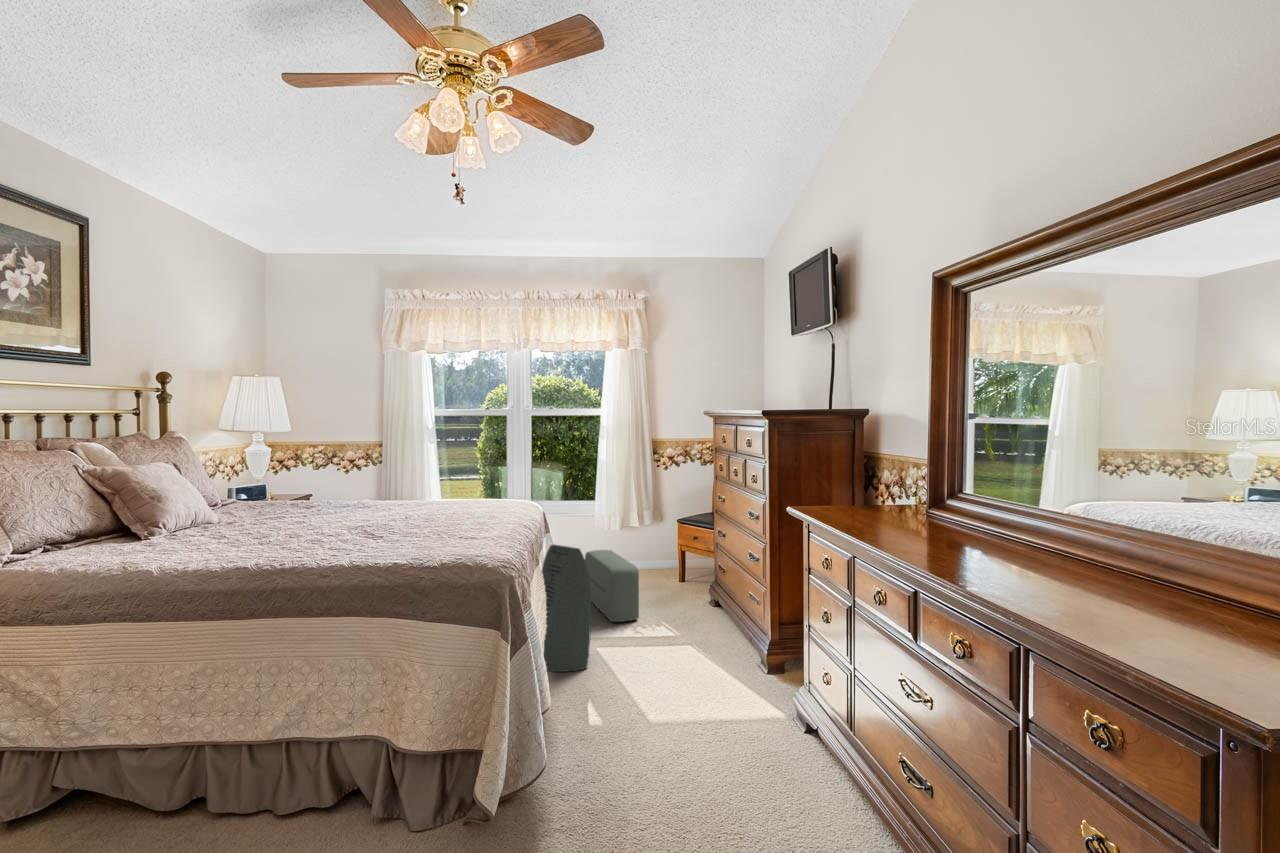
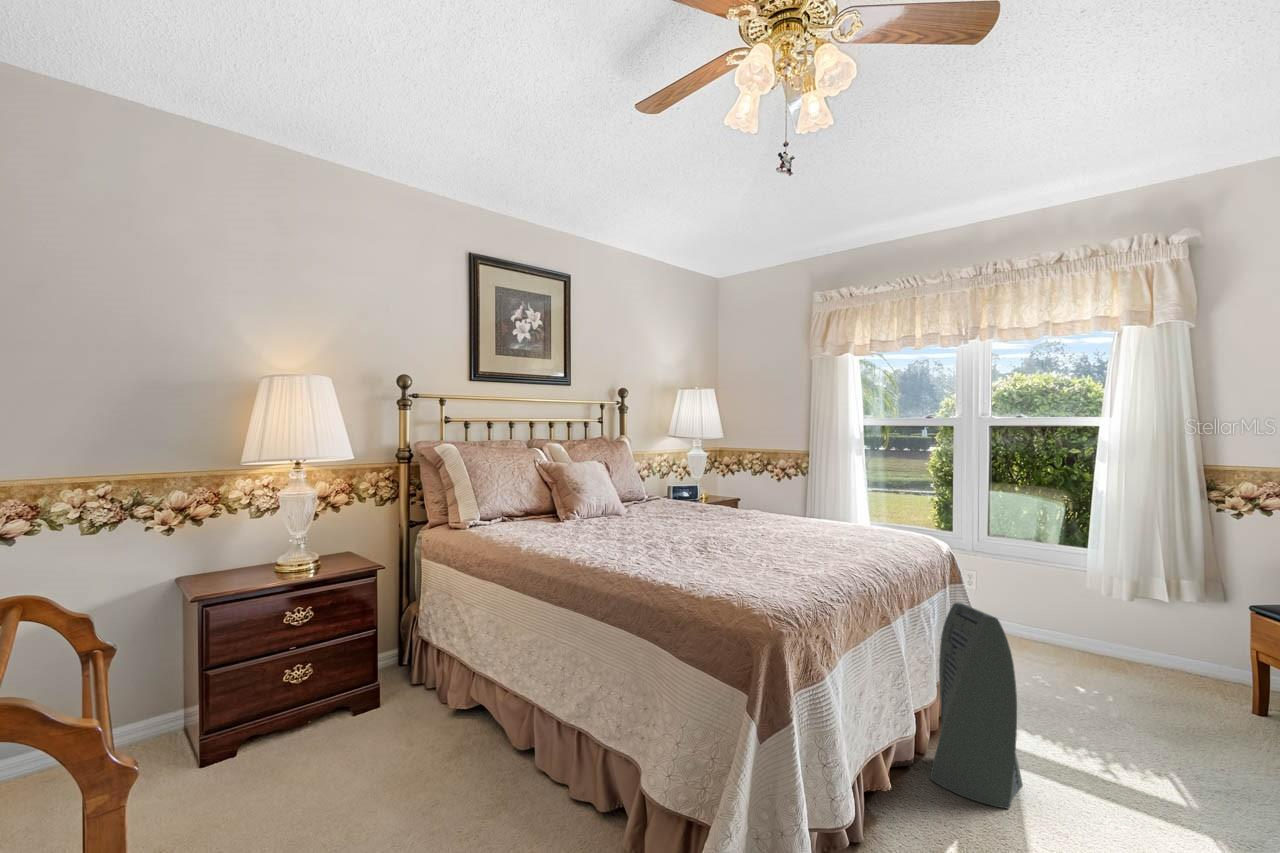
pouf: present [585,550,639,622] -> none [1053,620,1145,754]

